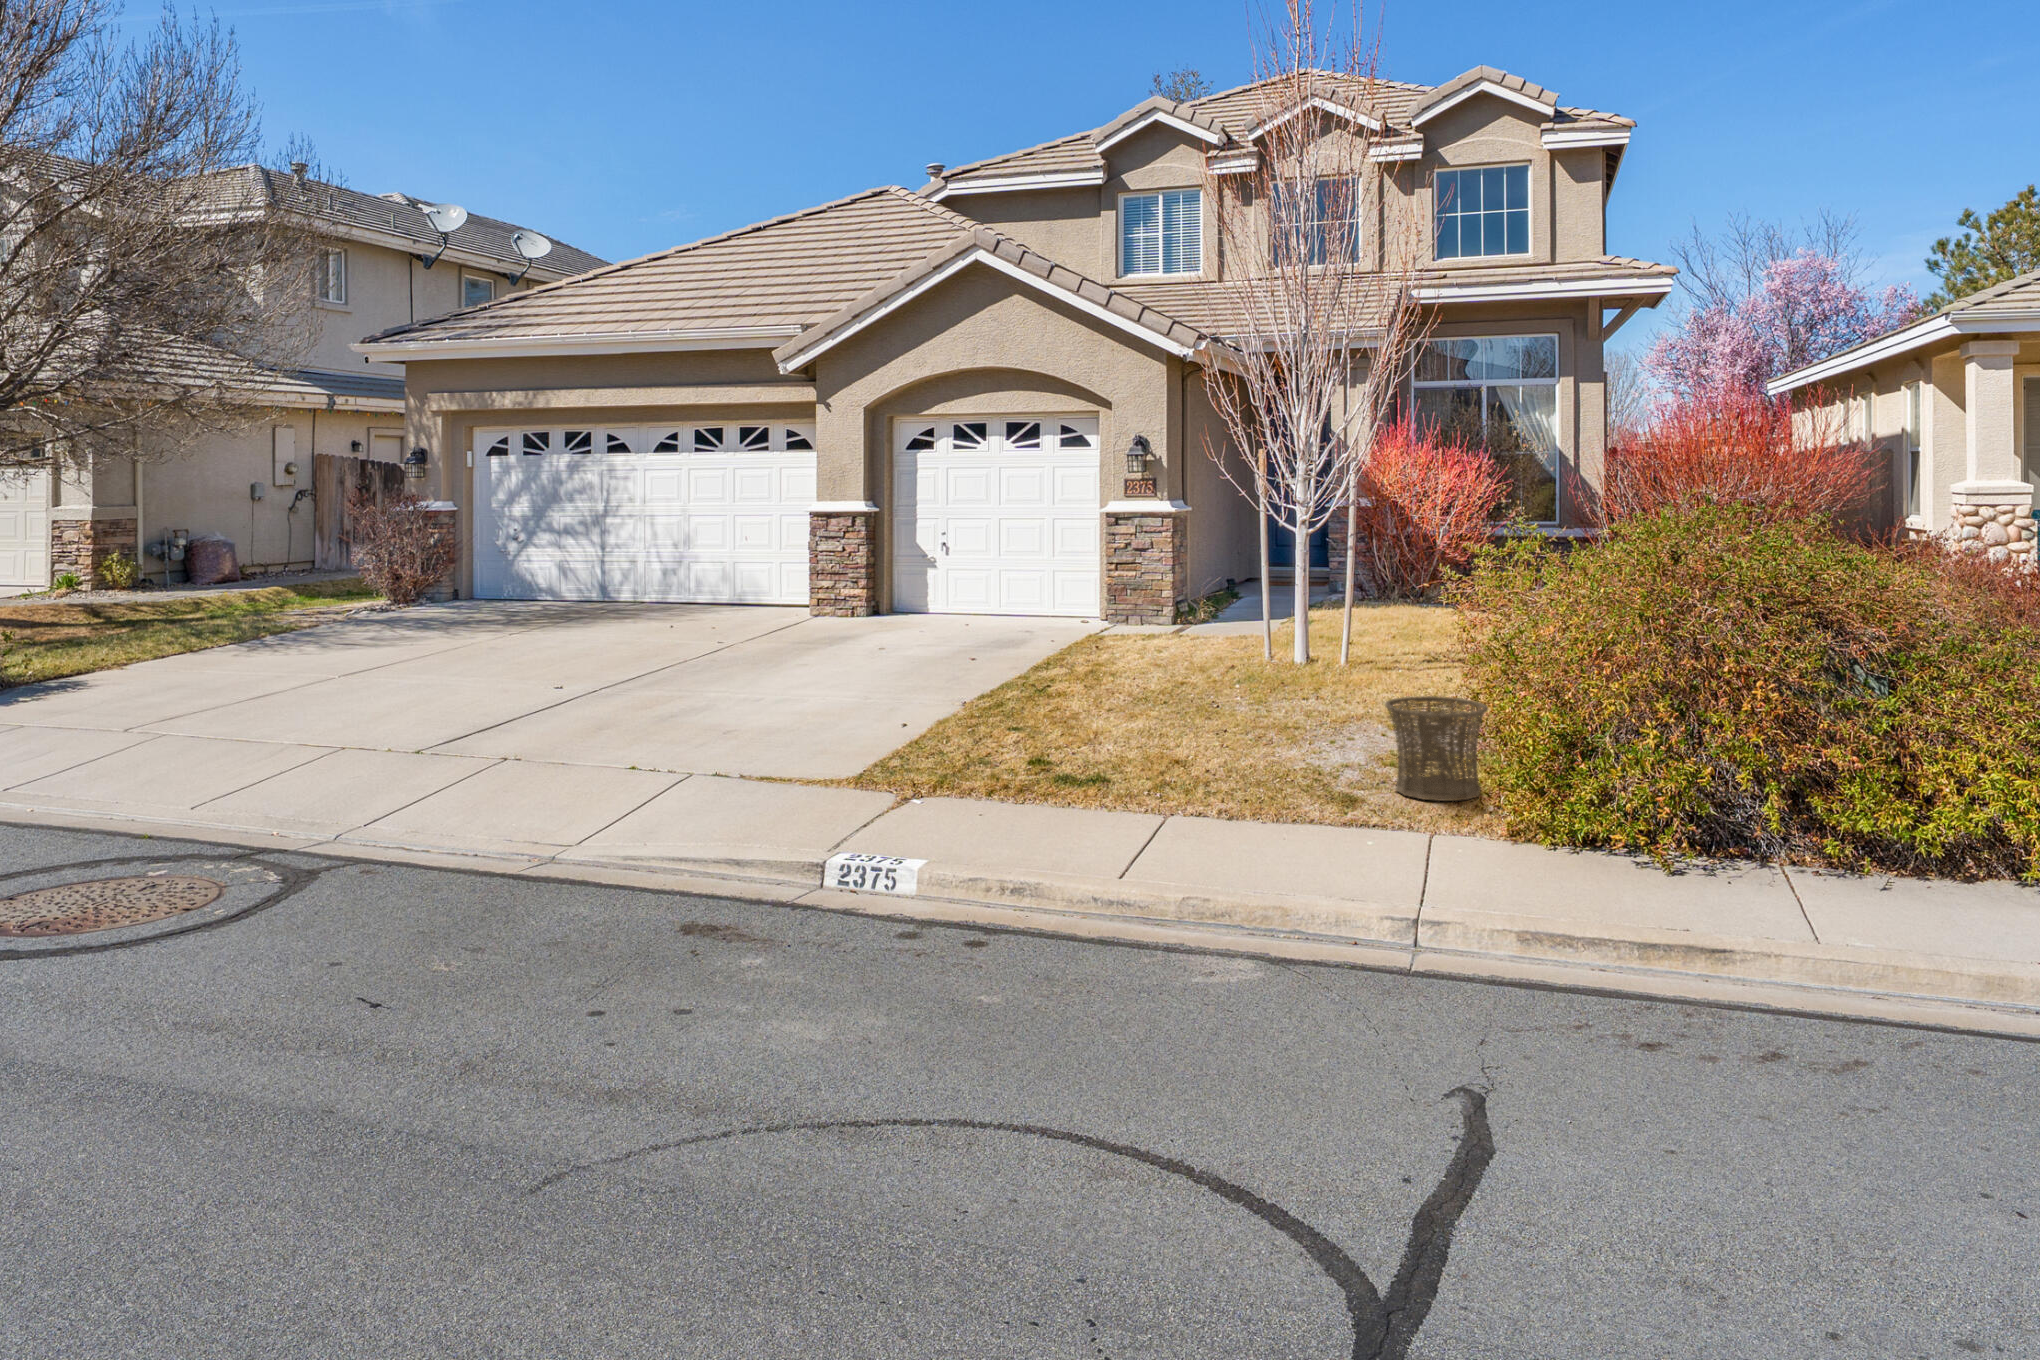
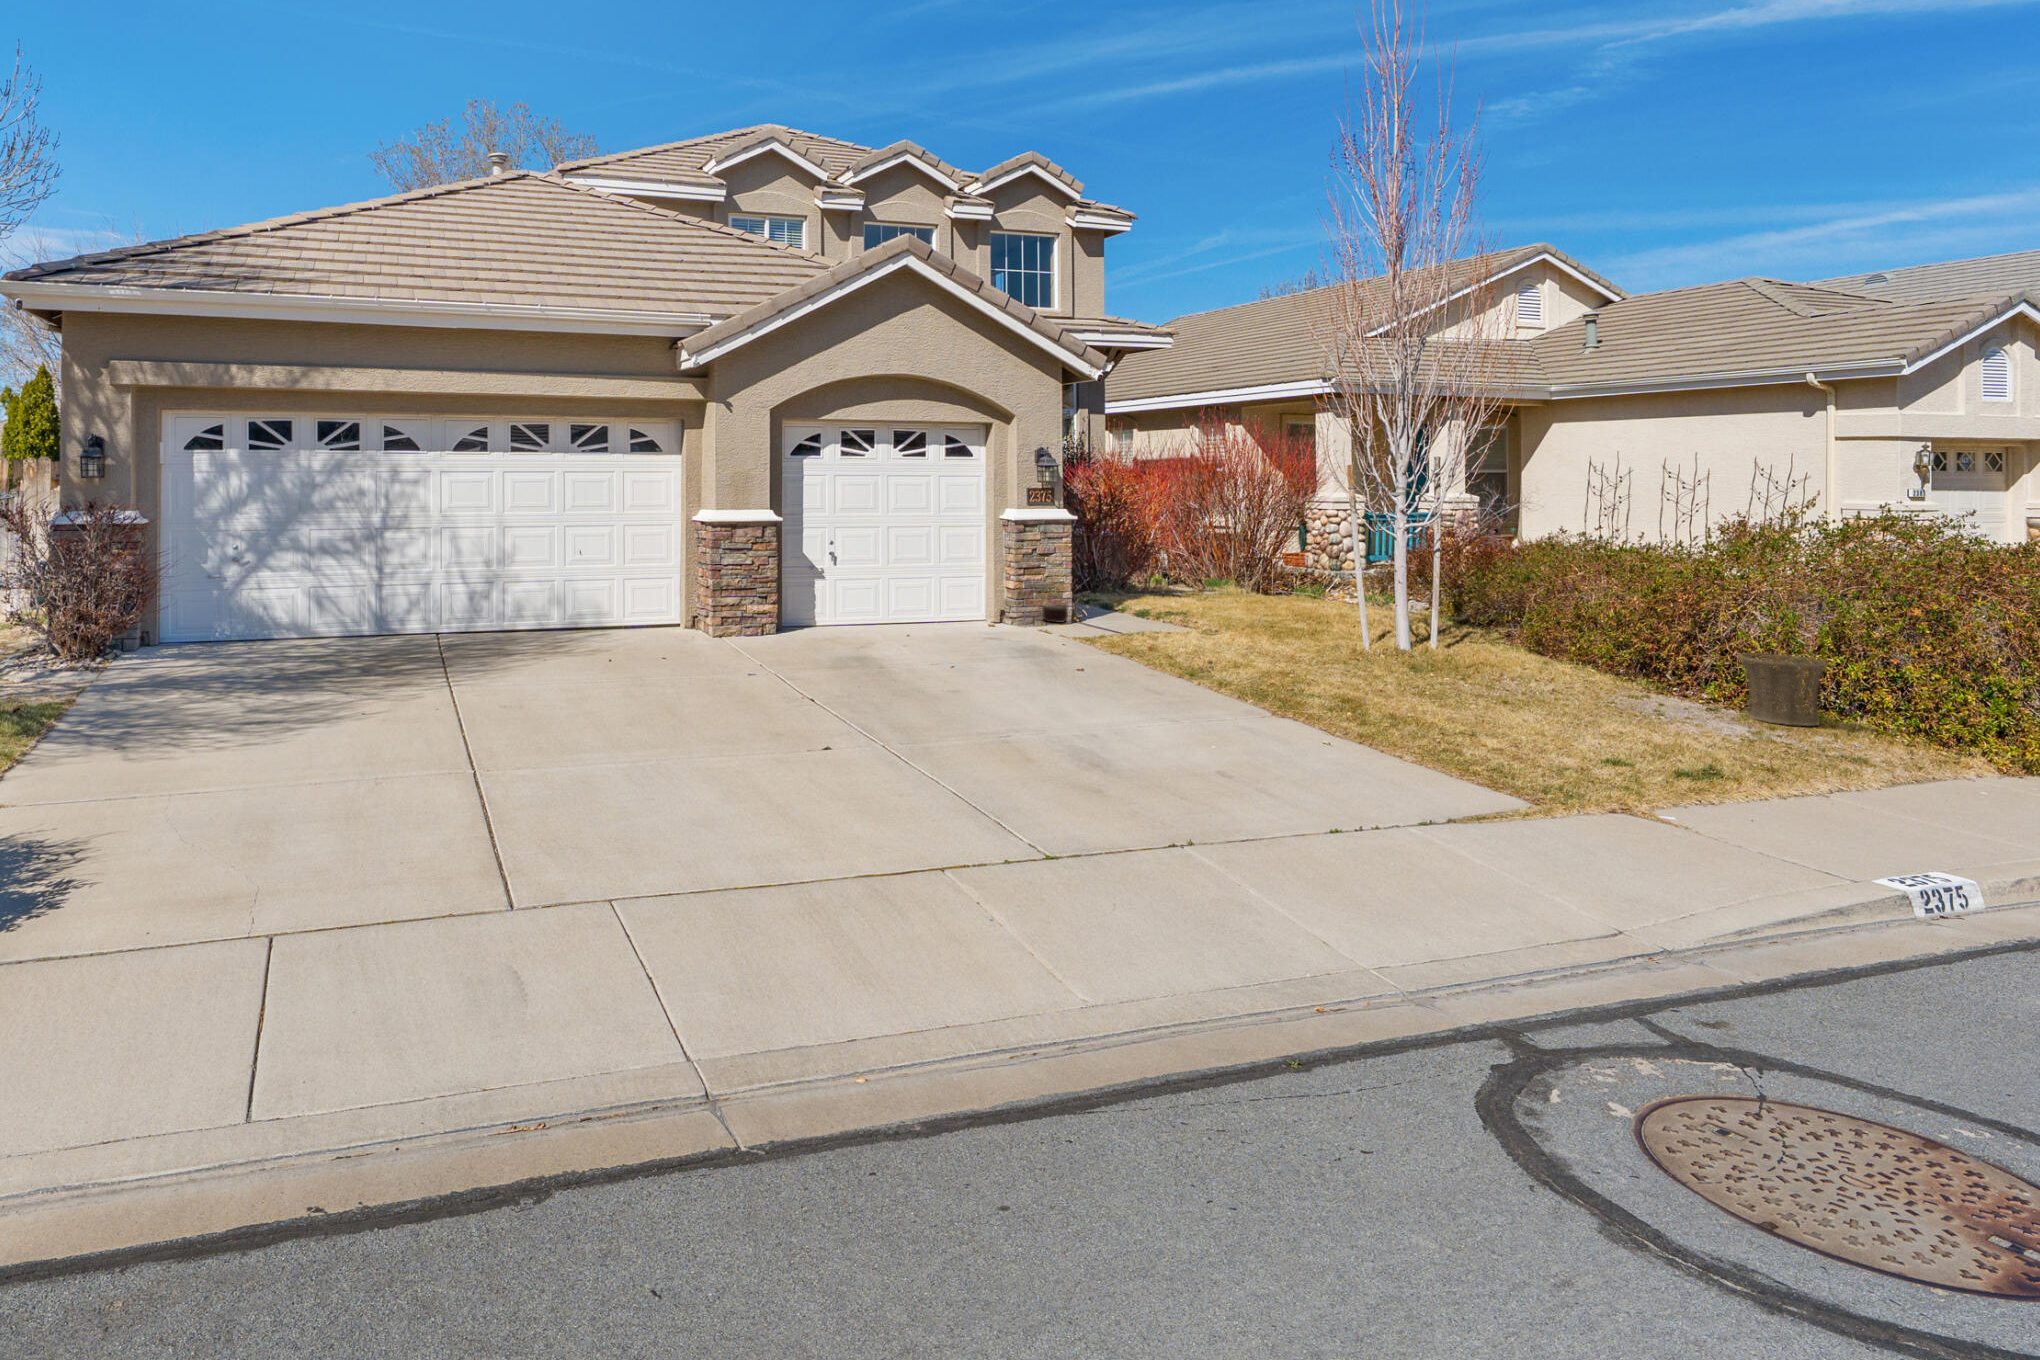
decorative plant: none [1121,576,1149,628] -> present [1037,578,1068,623]

